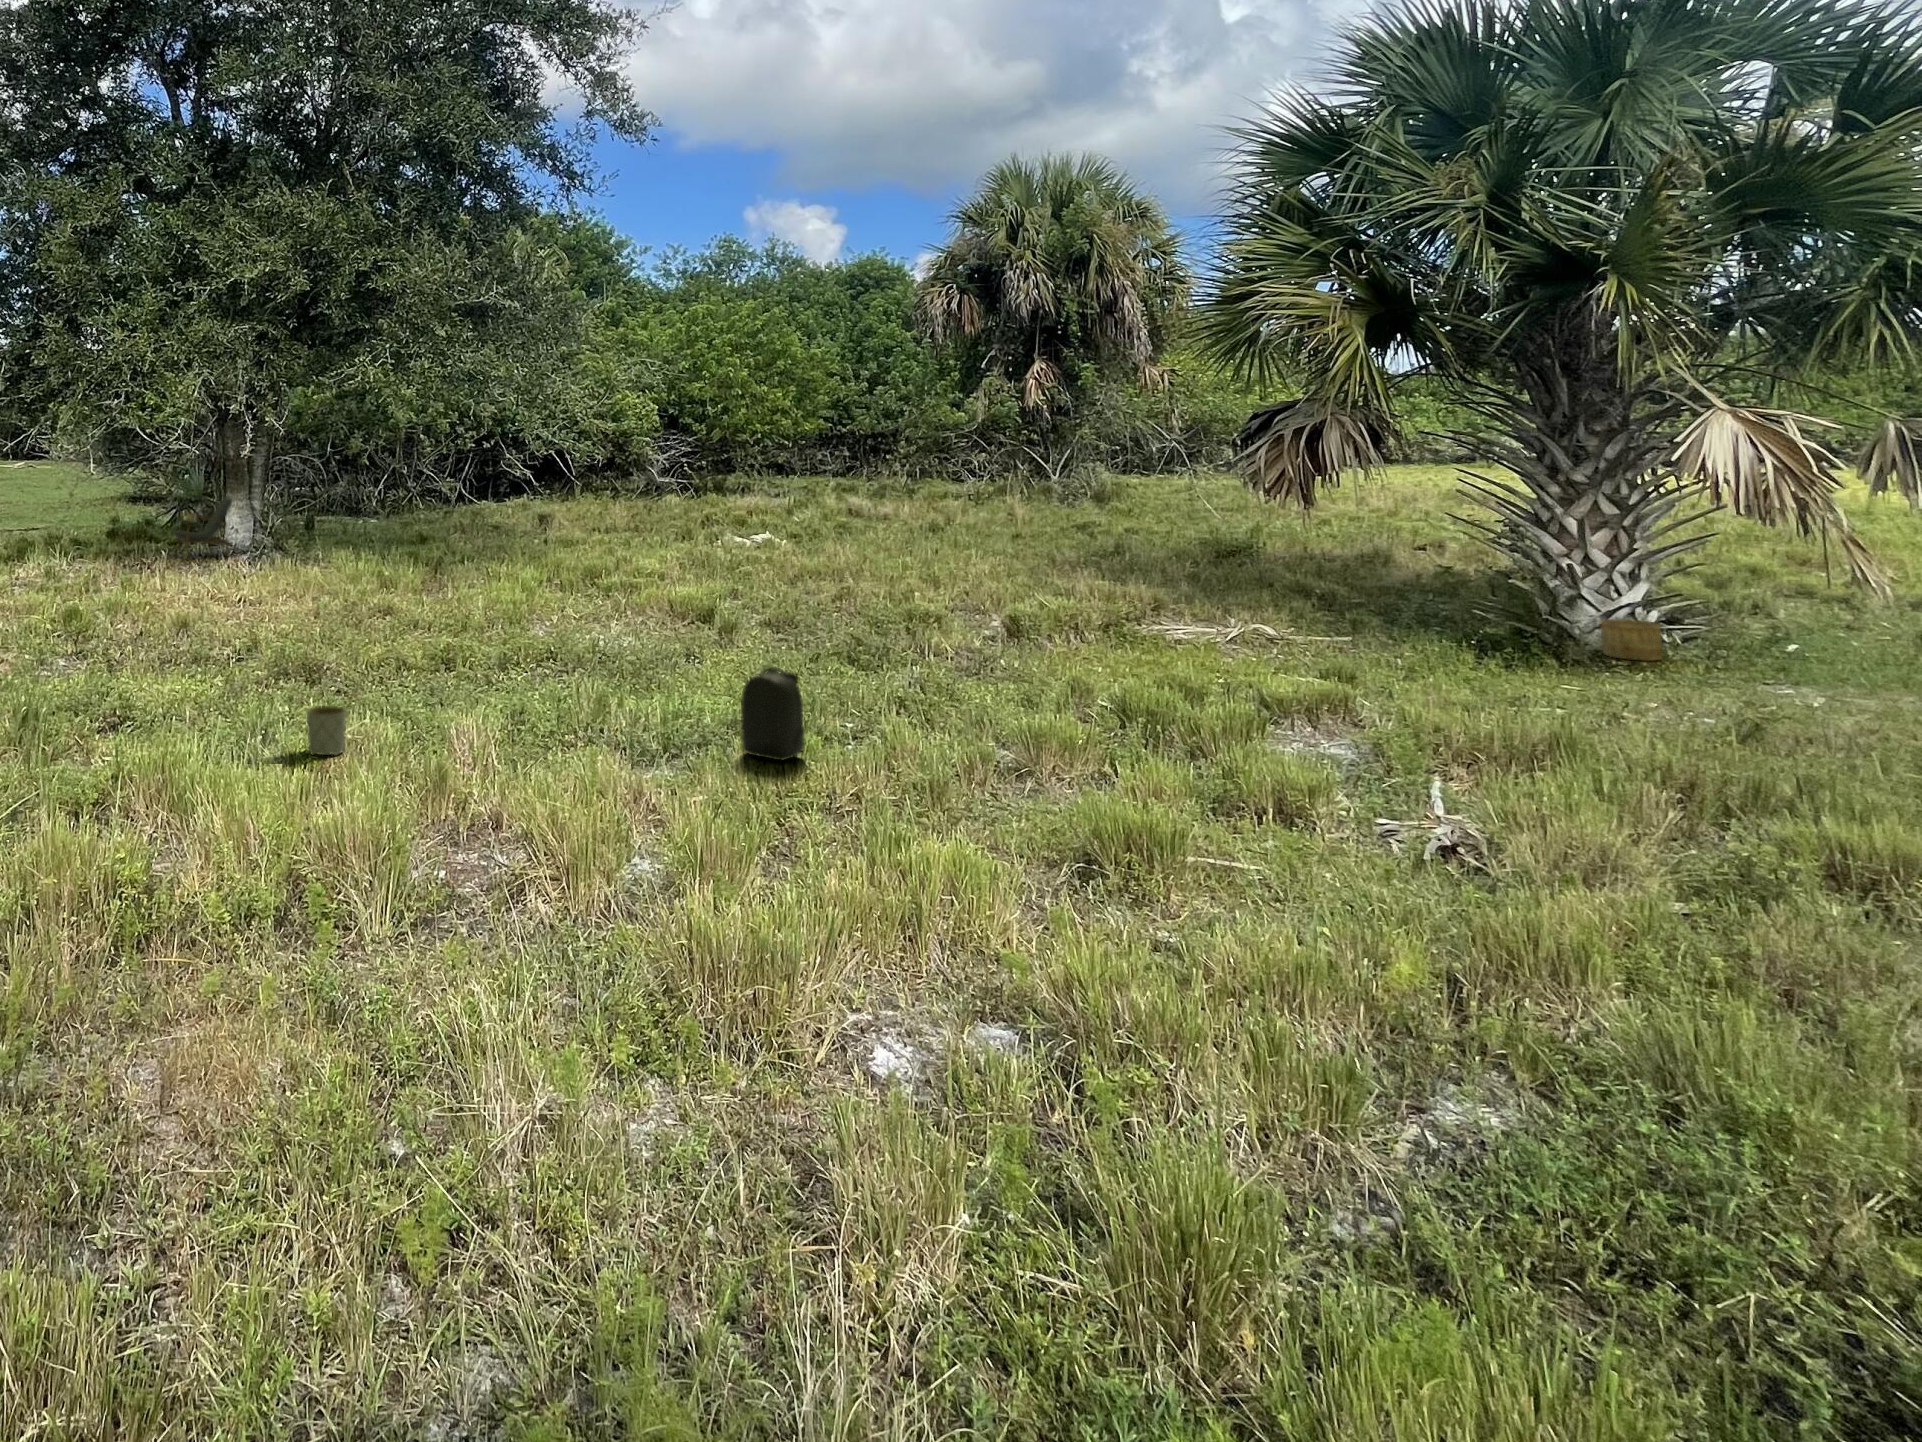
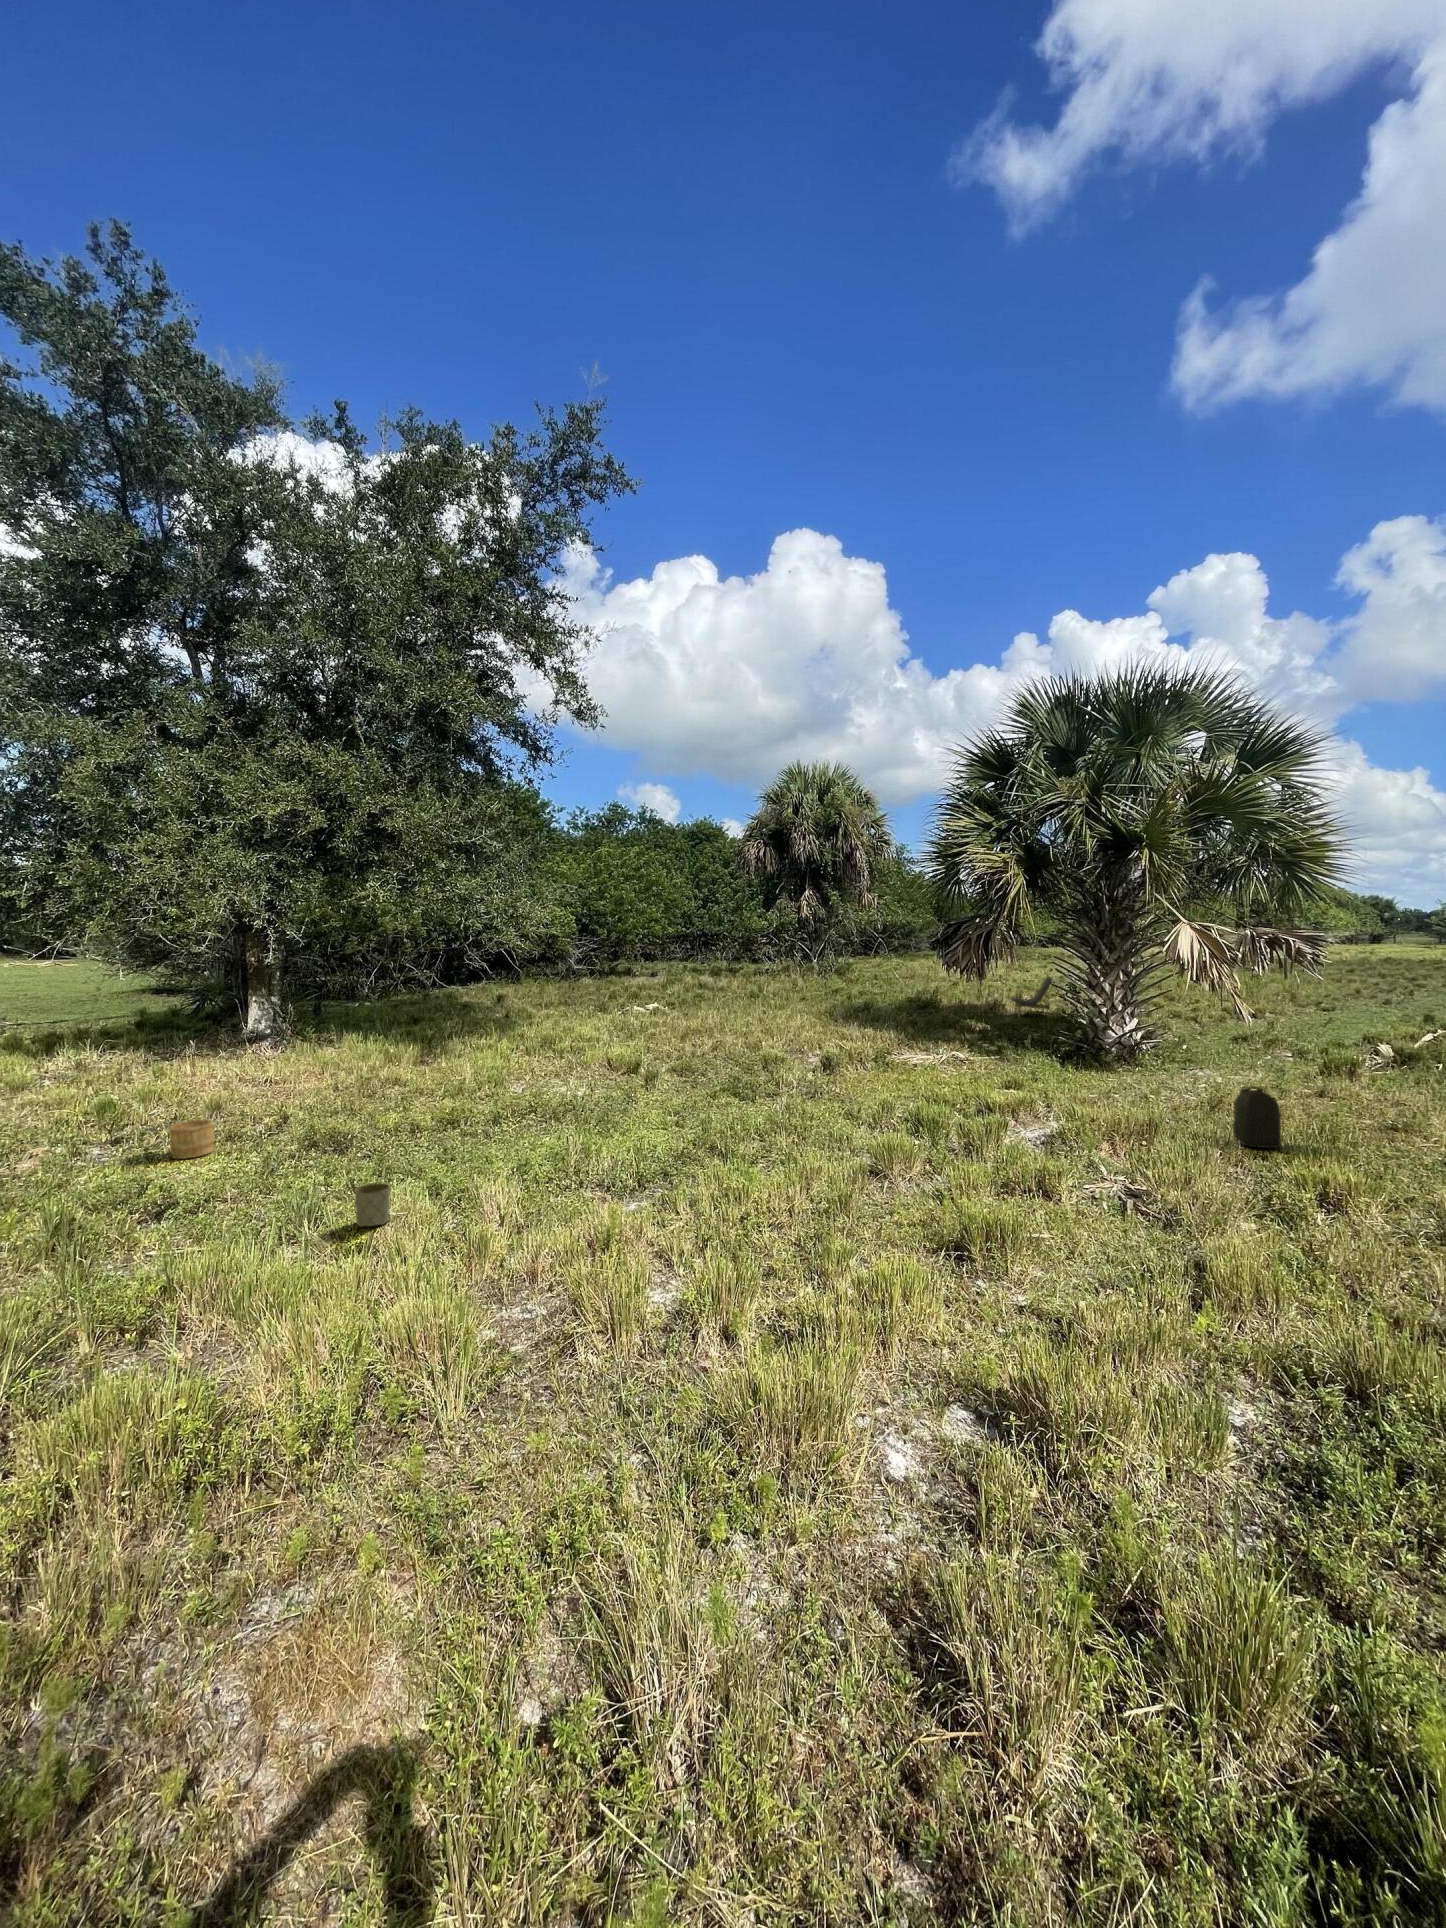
lounge chair: present [171,497,233,555] -> present [1010,977,1052,1016]
wooden bucket: present [1600,619,1662,661] -> present [169,1119,214,1159]
backpack: present [741,667,805,760] -> present [1233,1087,1281,1148]

